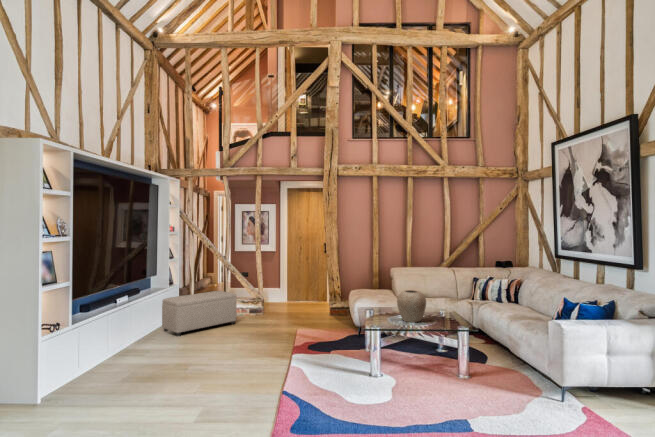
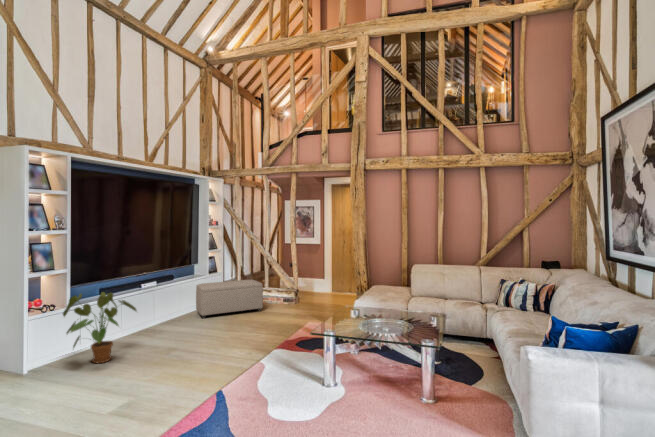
vase: present [397,290,426,322] -> none [375,291,407,327]
house plant: none [65,310,143,389] -> present [63,292,136,363]

